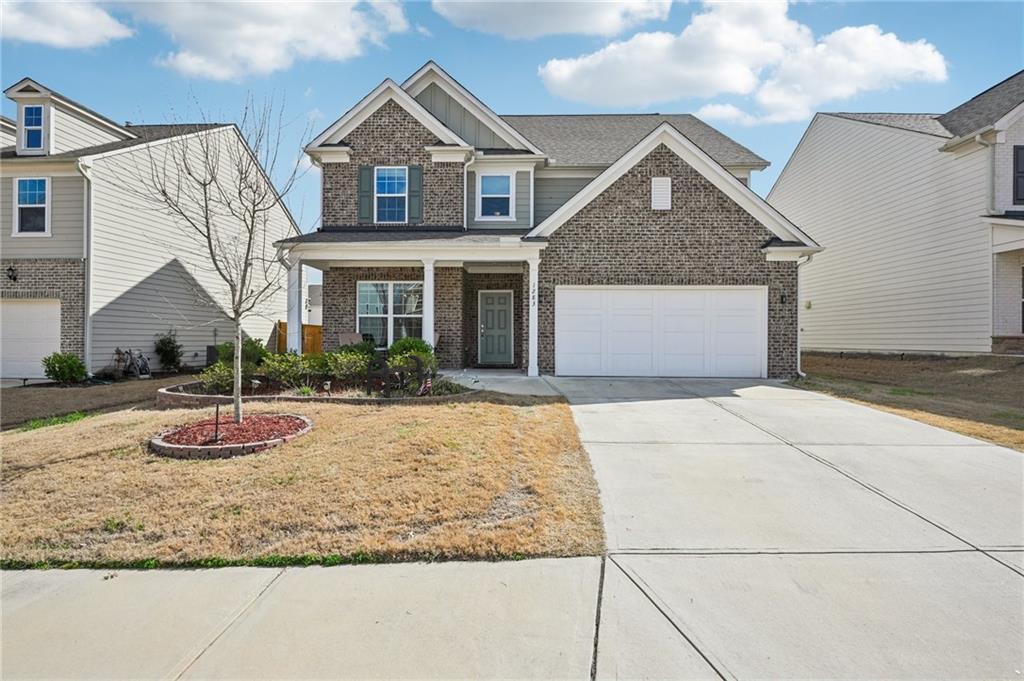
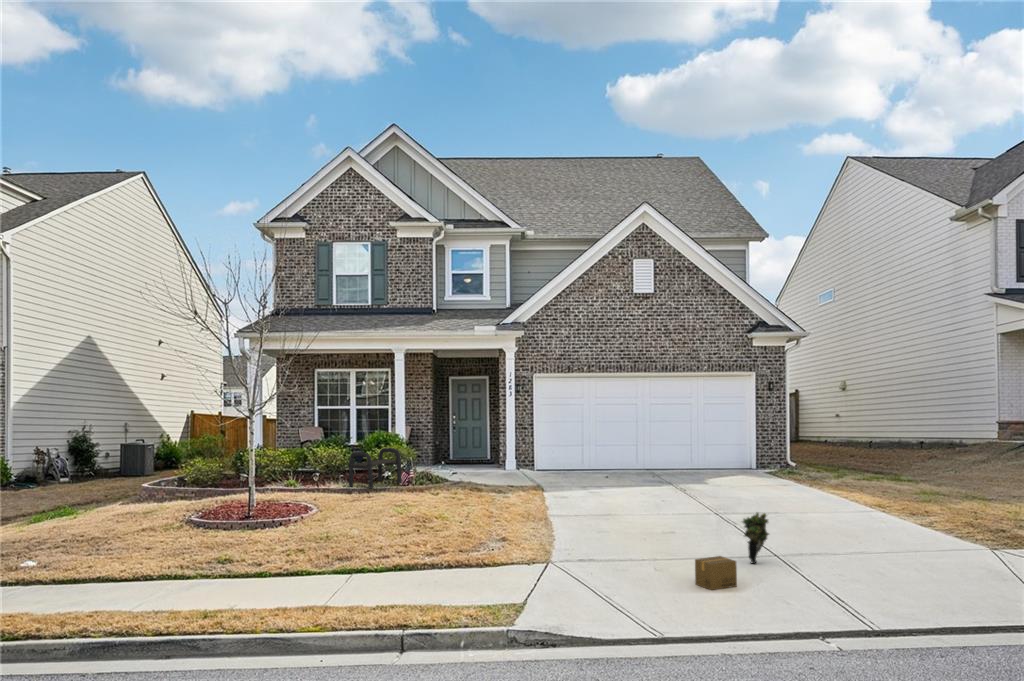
potted plant: none [911,472,966,560] -> present [743,513,769,563]
cardboard box: none [893,576,988,662] -> present [695,556,737,590]

